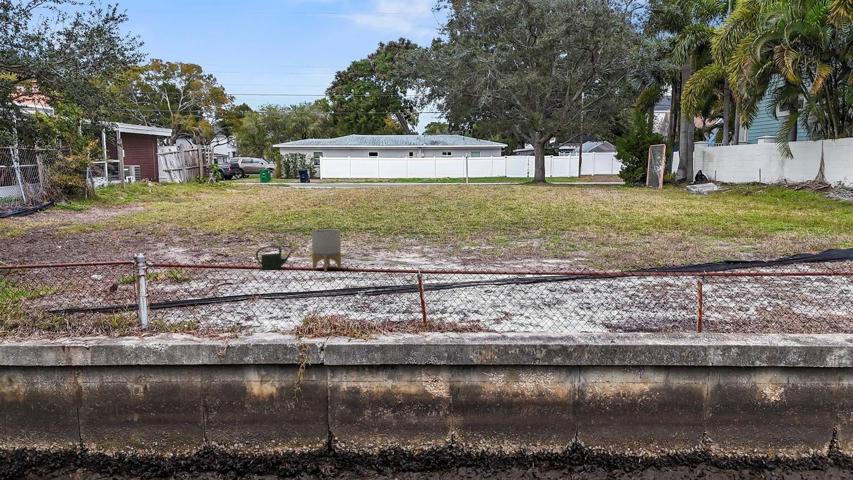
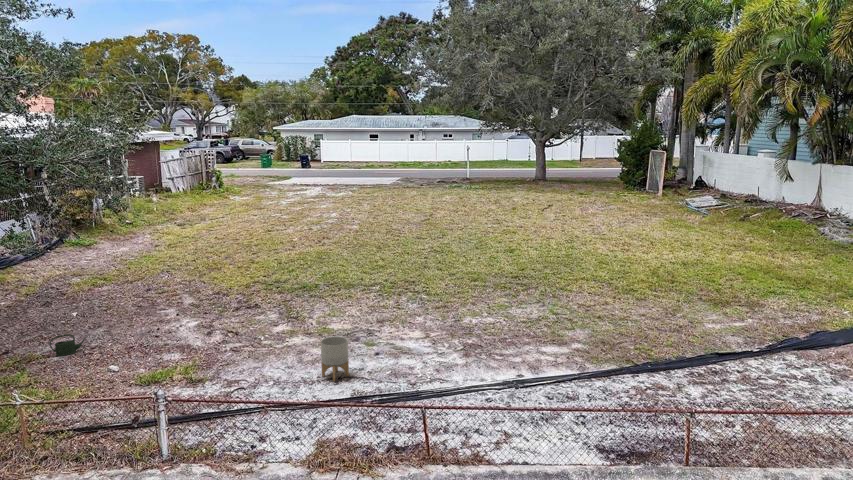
watering can: present [256,246,294,270] -> present [49,334,87,356]

